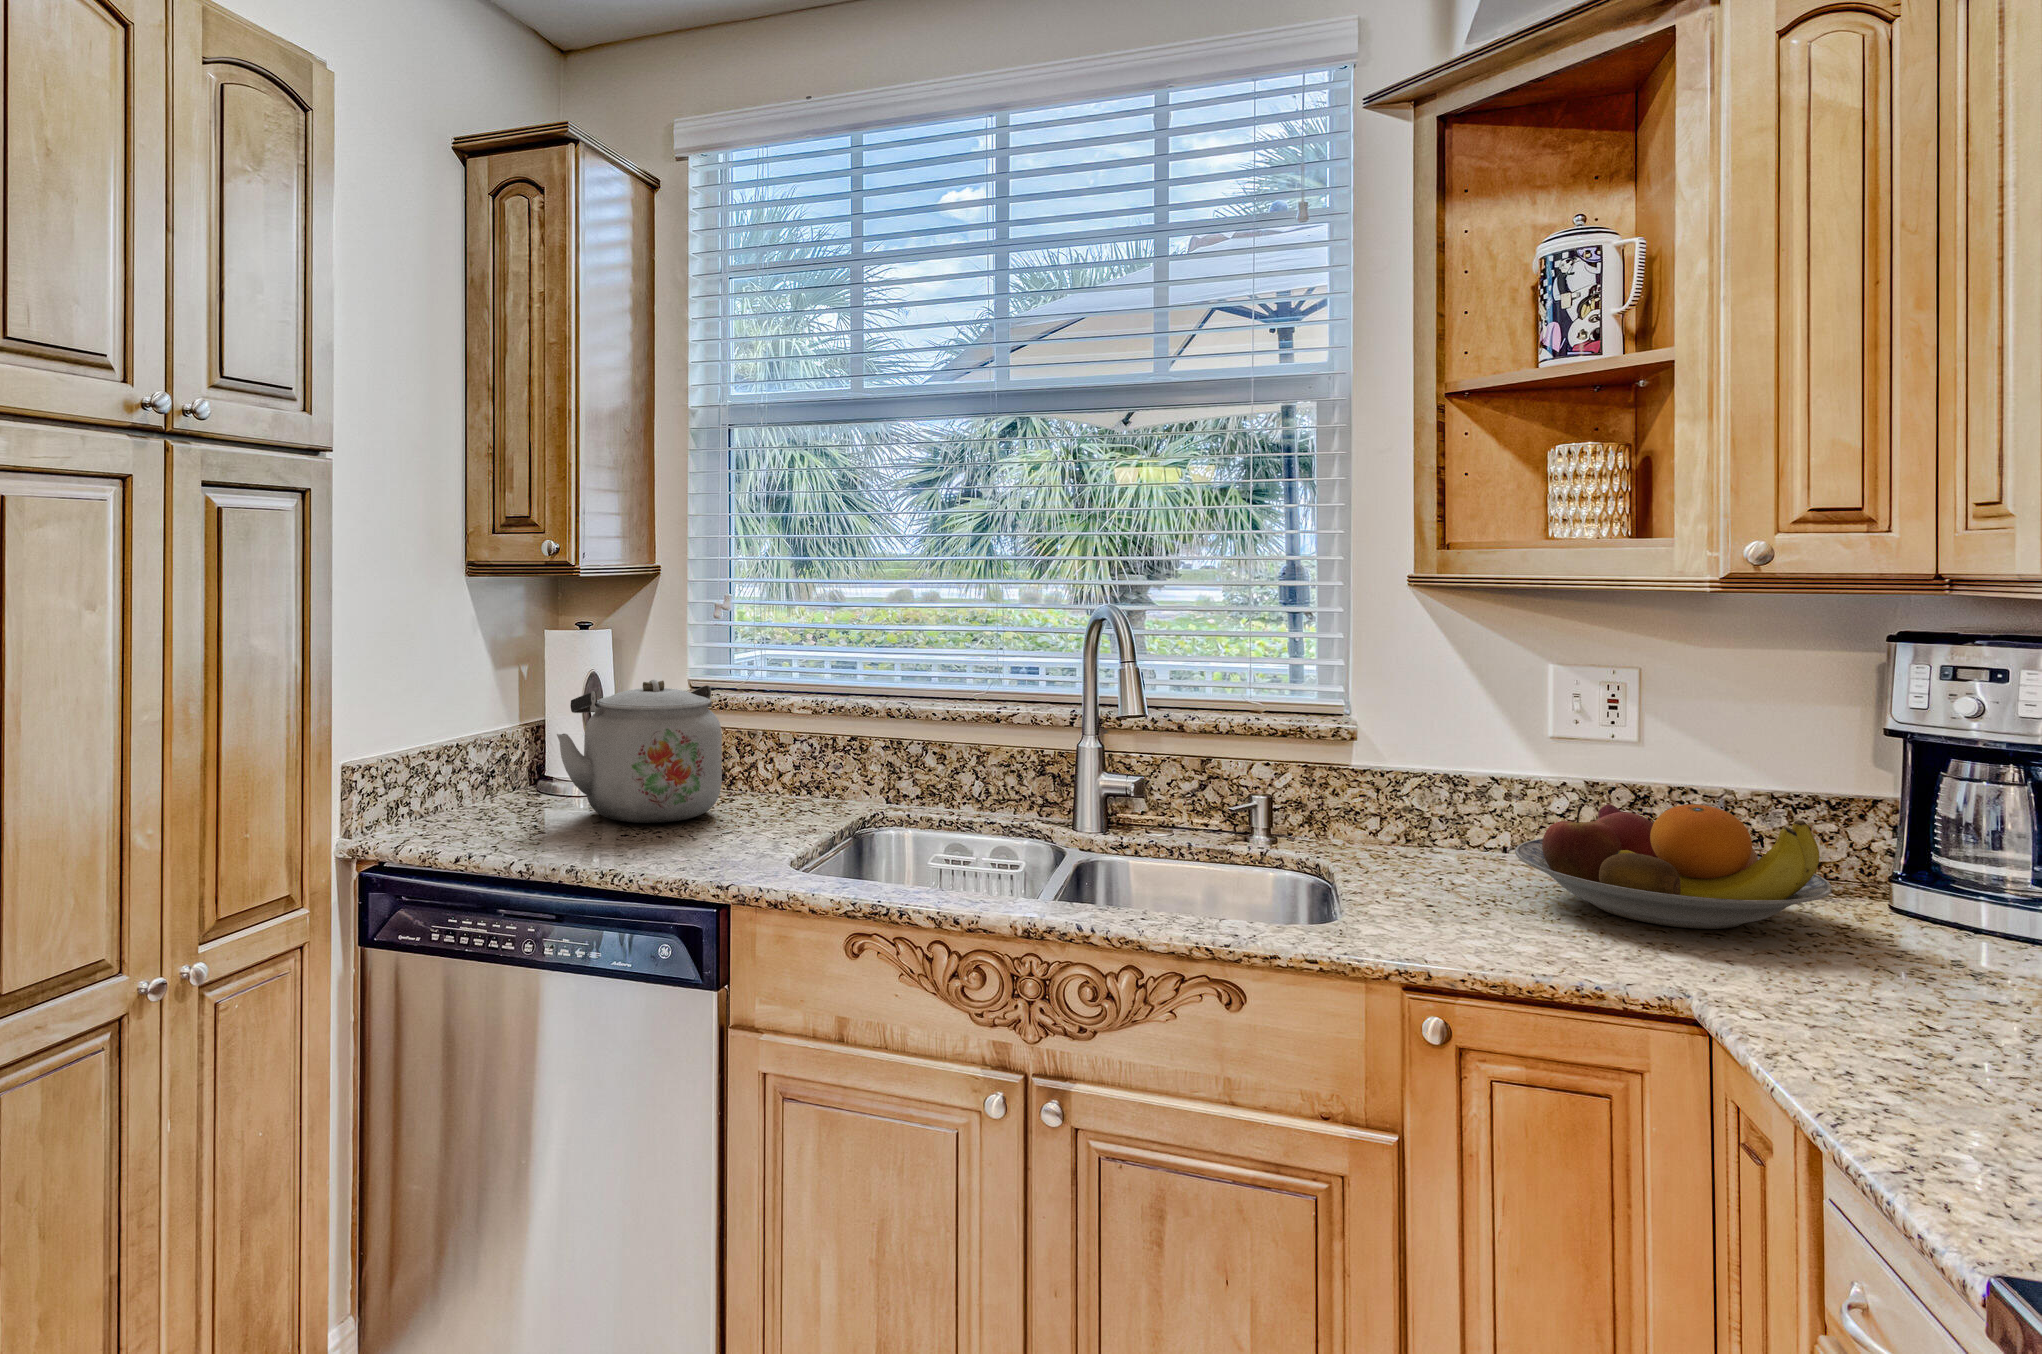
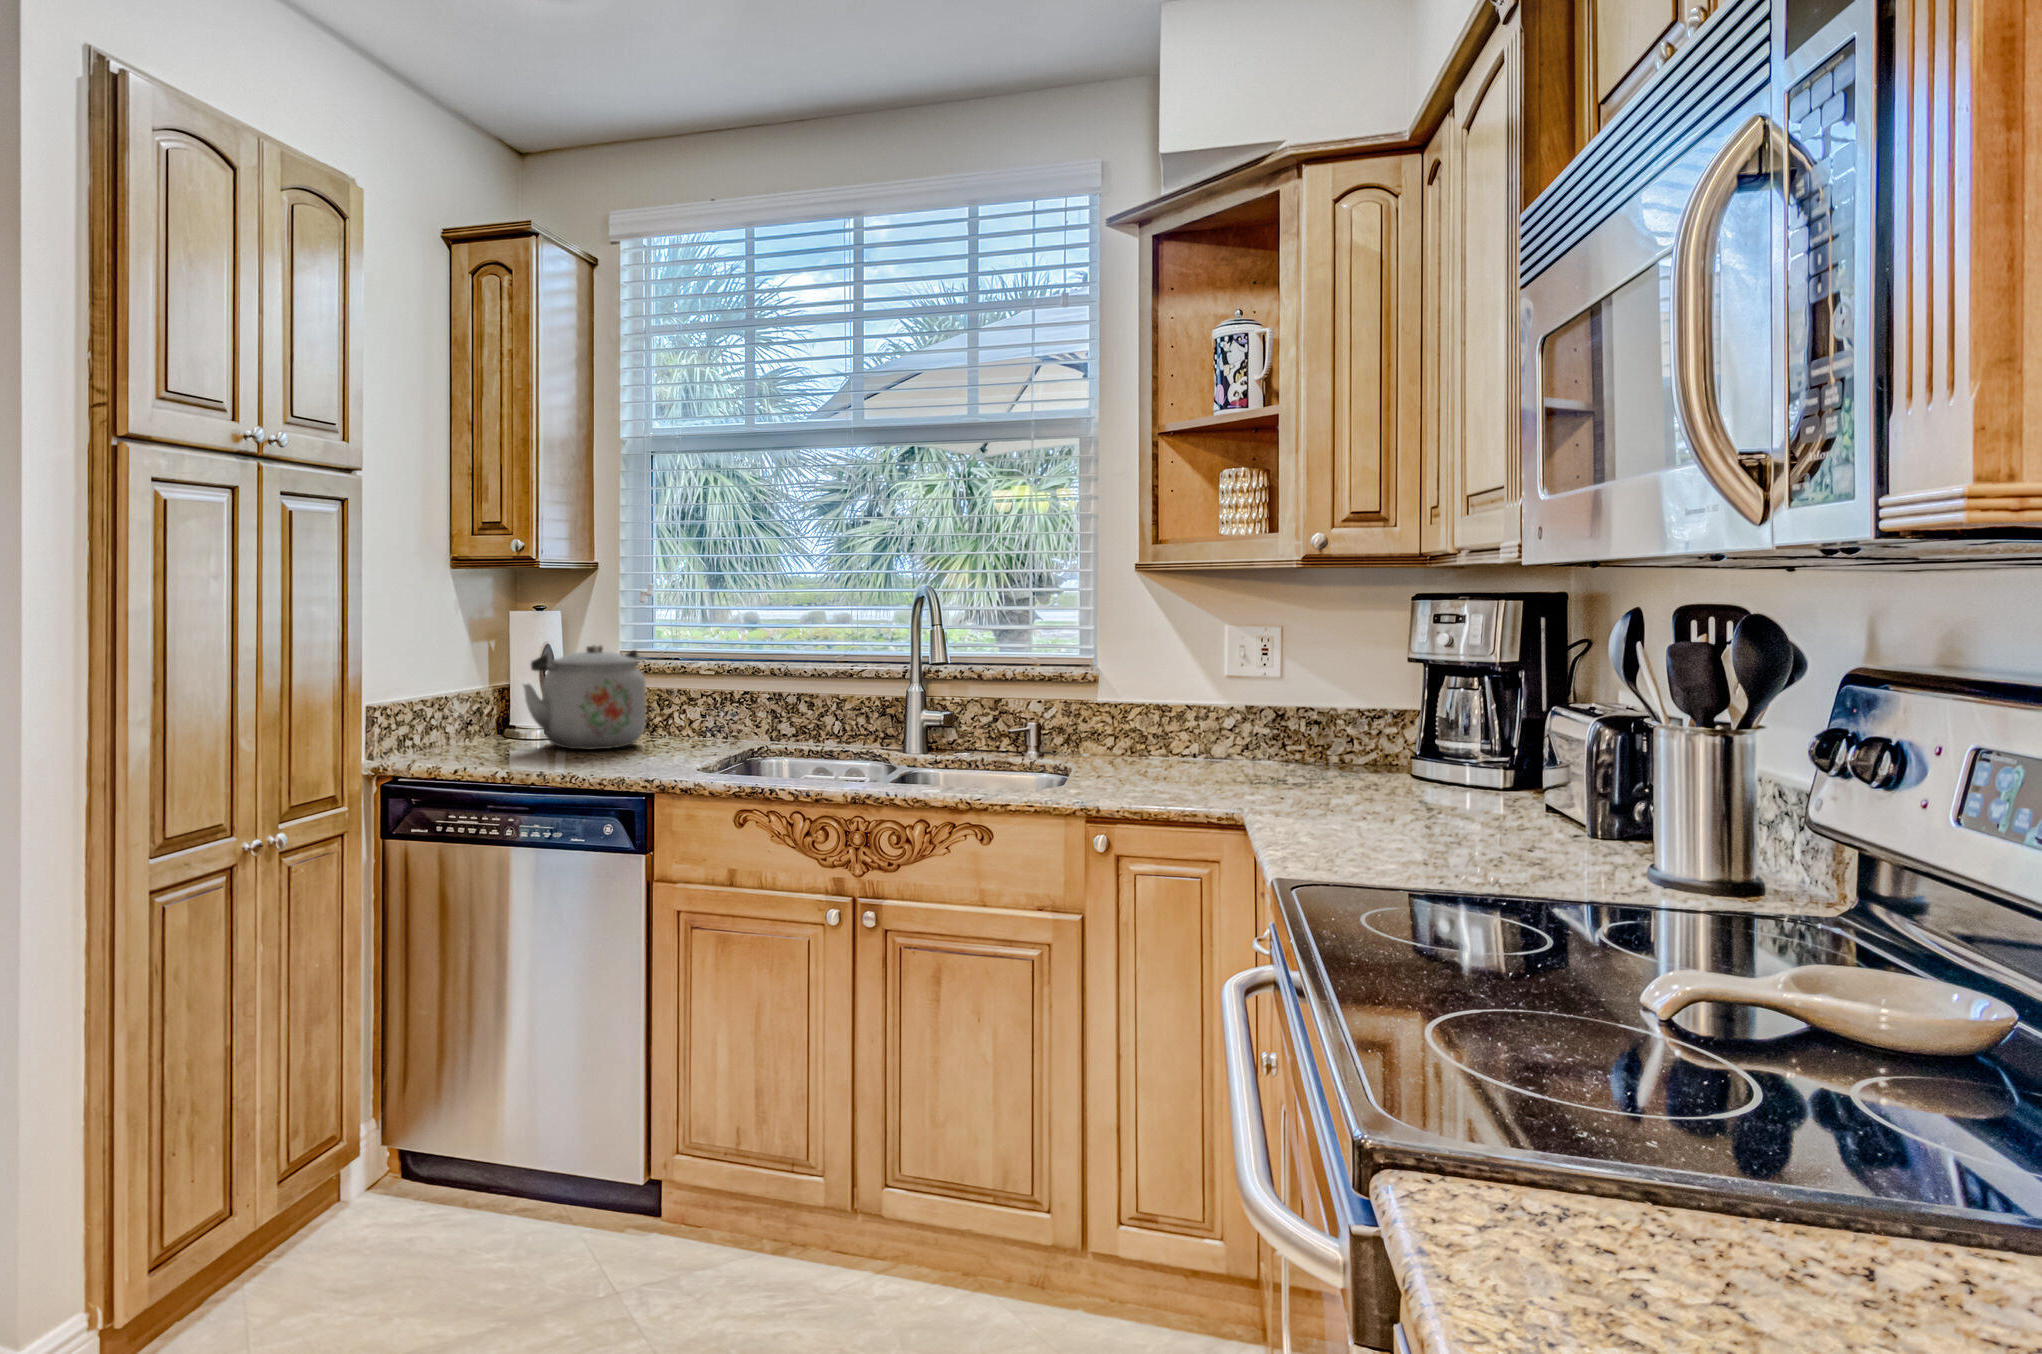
fruit bowl: present [1515,804,1832,929] -> none [1185,709,1368,787]

